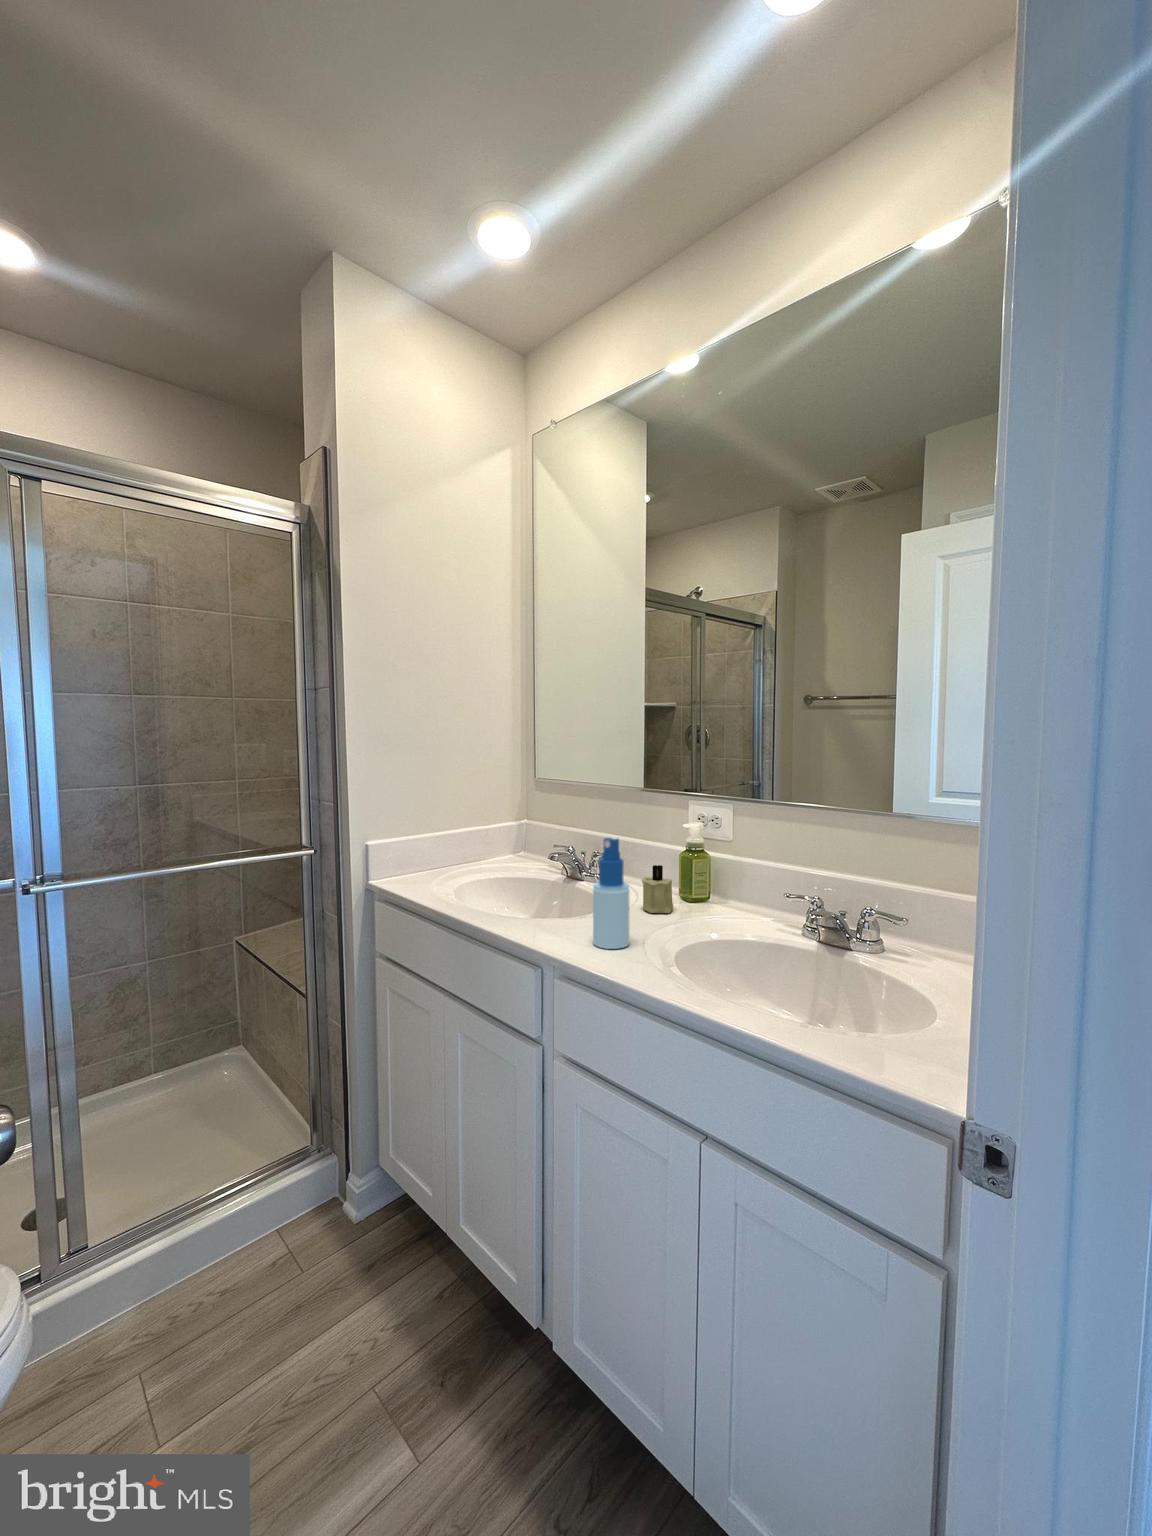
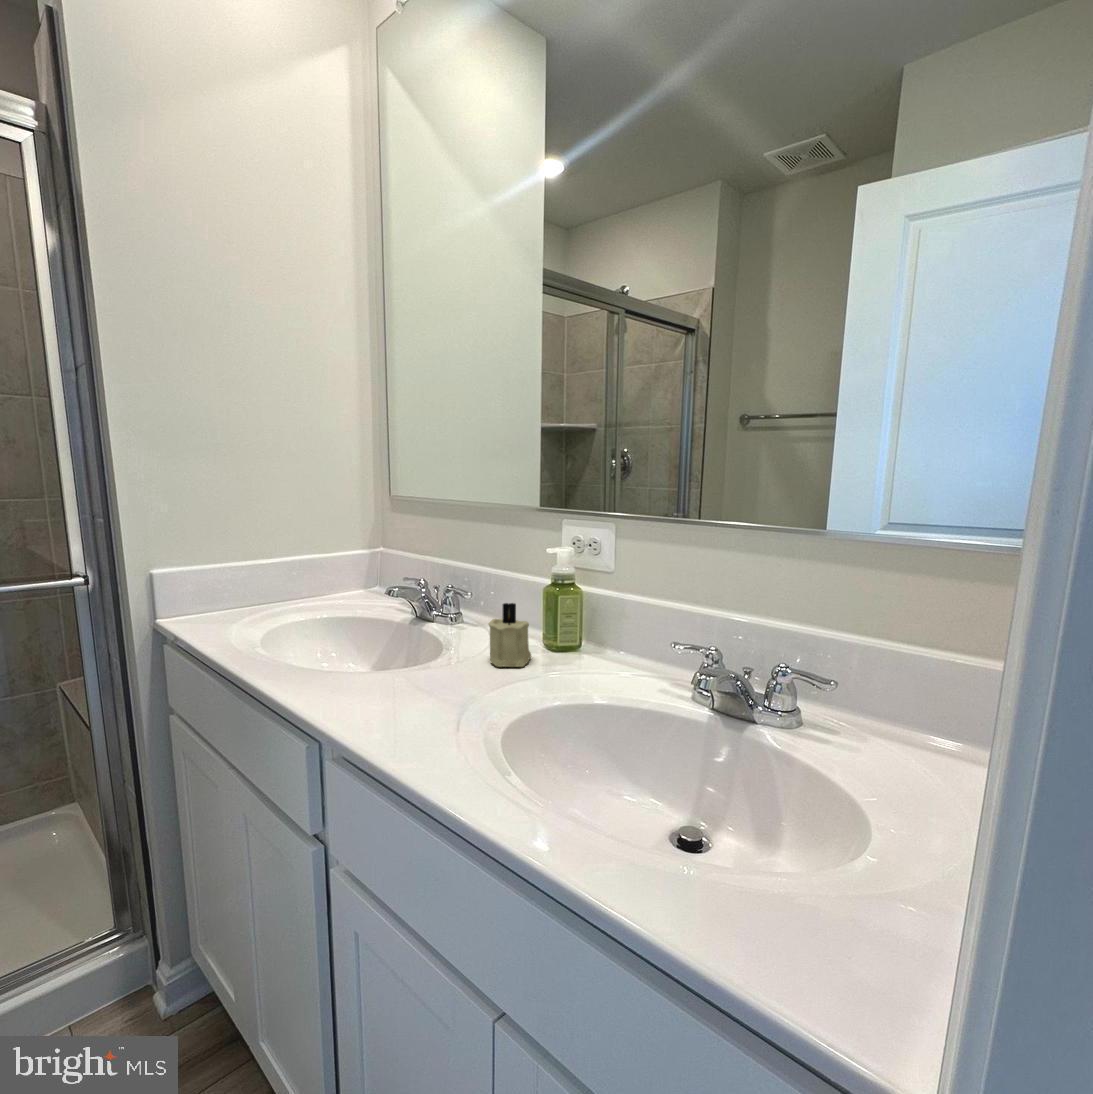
spray bottle: present [593,838,629,949] -> none [390,563,444,725]

